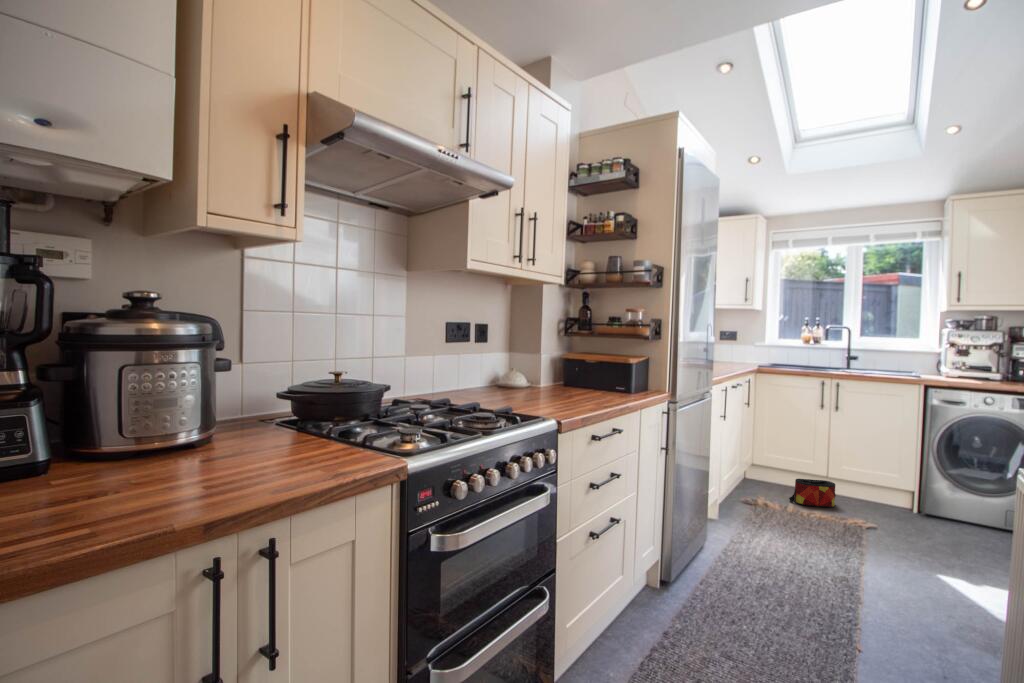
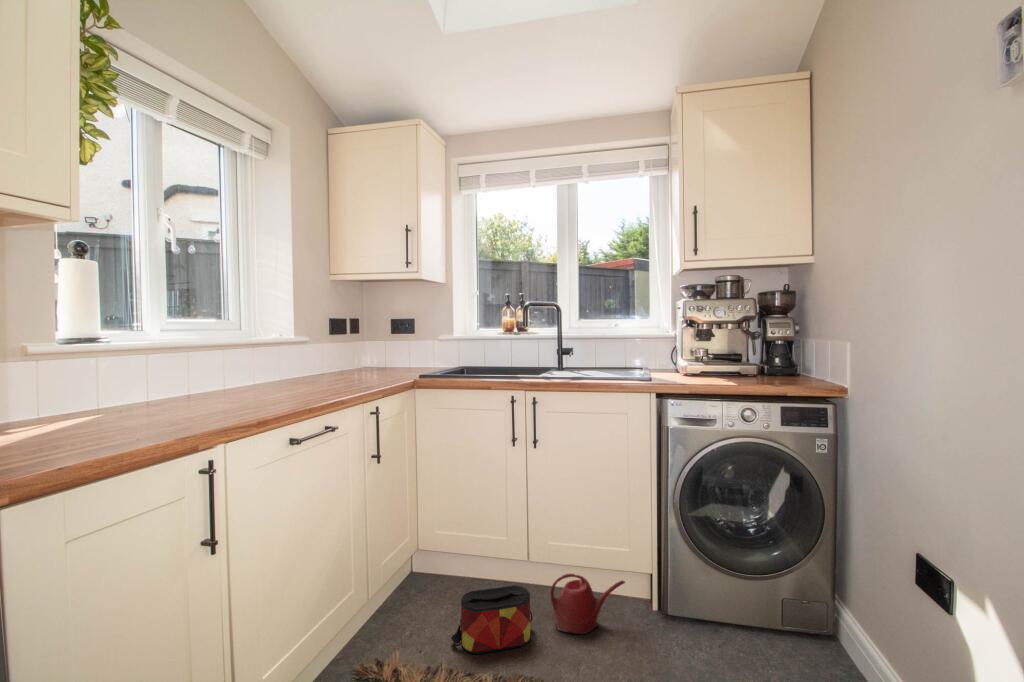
watering can: none [846,479,896,510] -> present [551,574,625,634]

